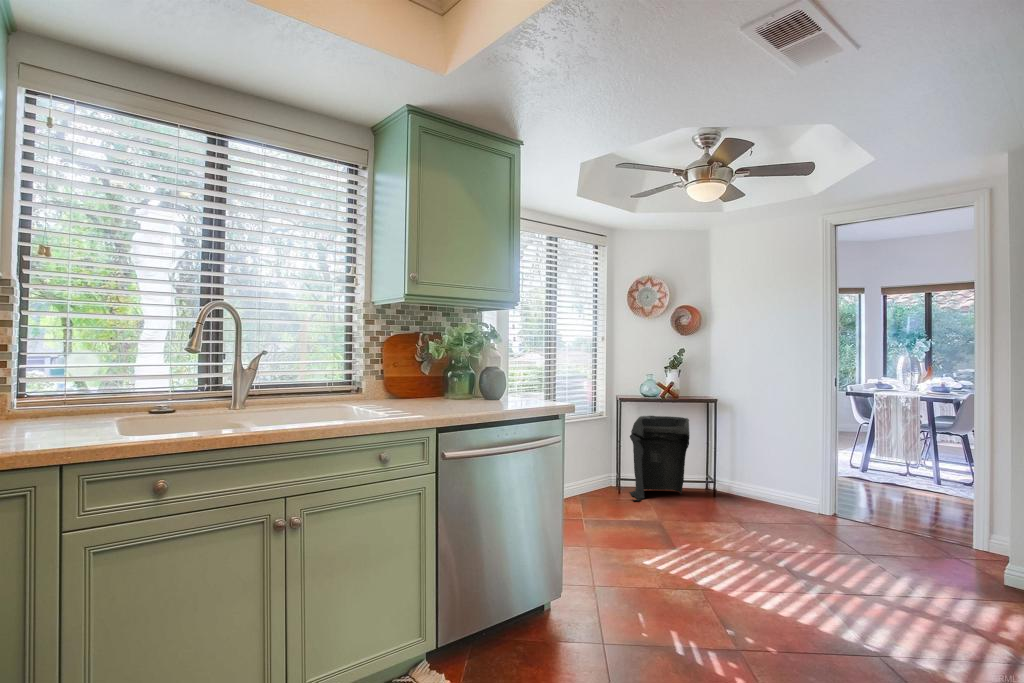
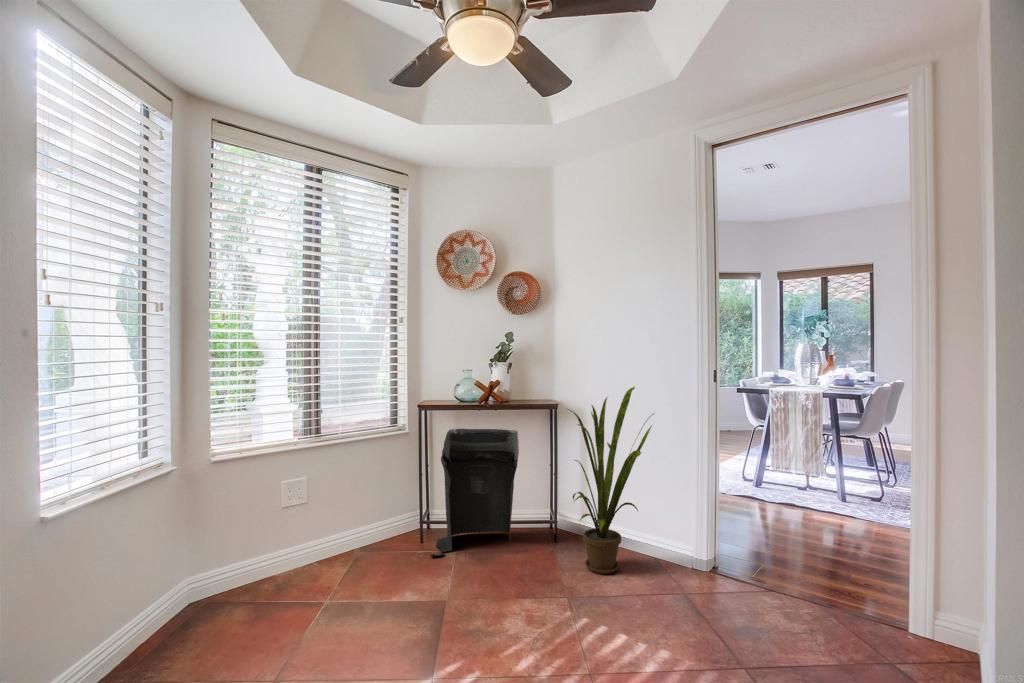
house plant: none [726,390,797,515] -> present [567,387,654,574]

